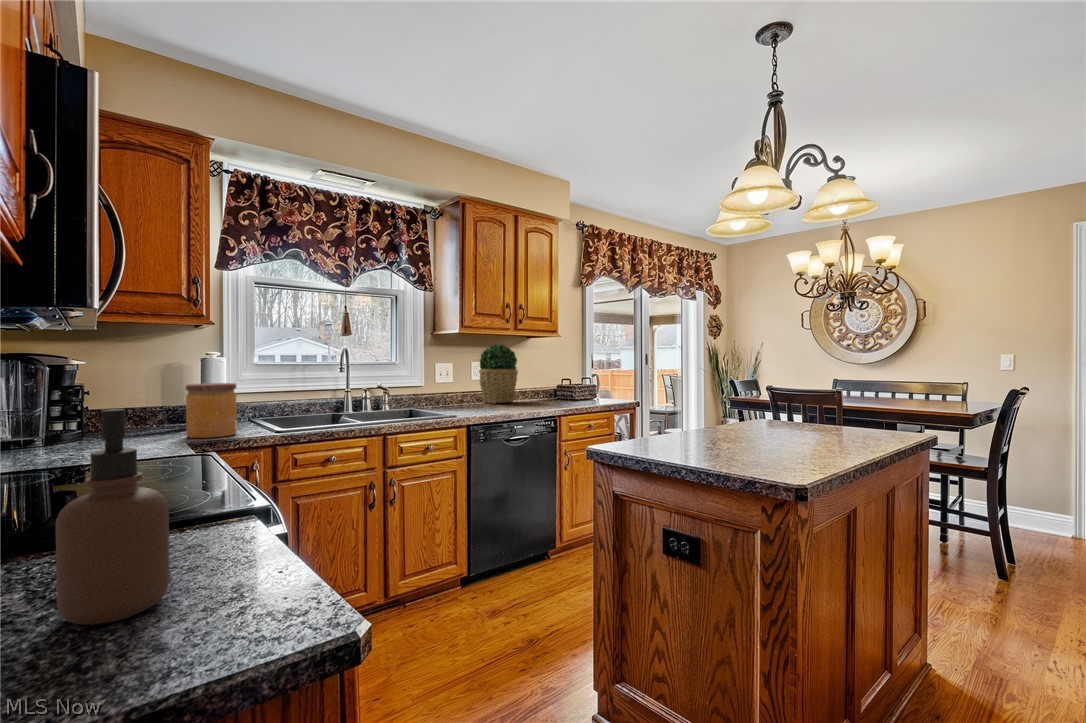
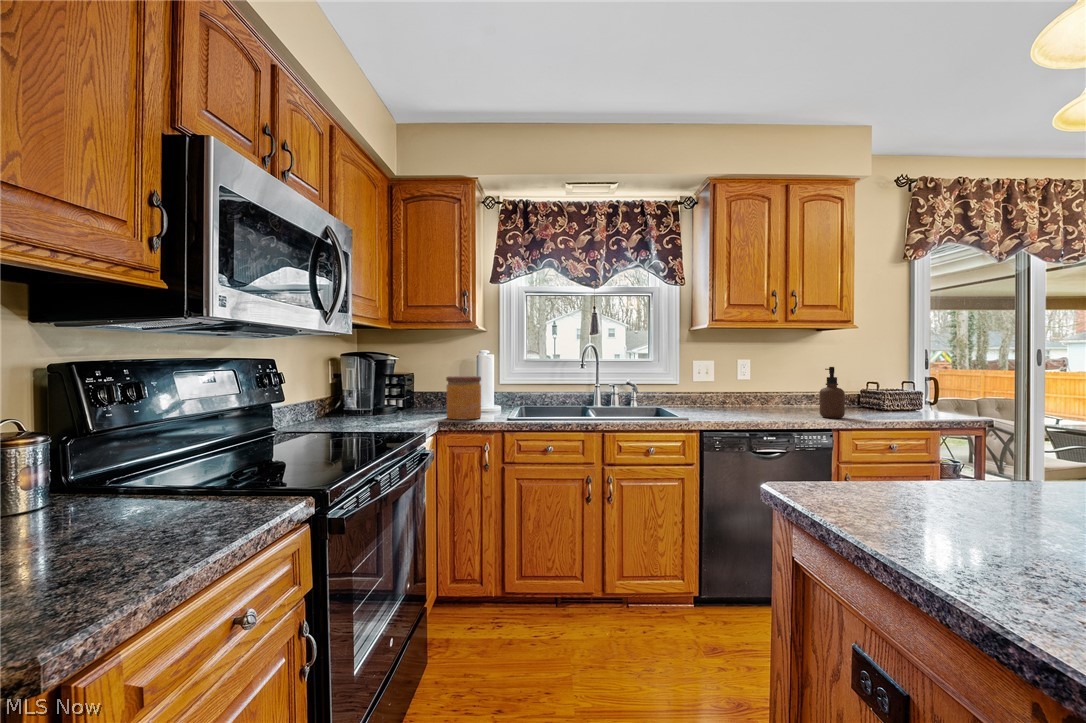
potted plant: present [478,345,518,404] -> none [746,340,797,409]
soap dispenser: present [56,409,170,625] -> present [819,367,845,418]

